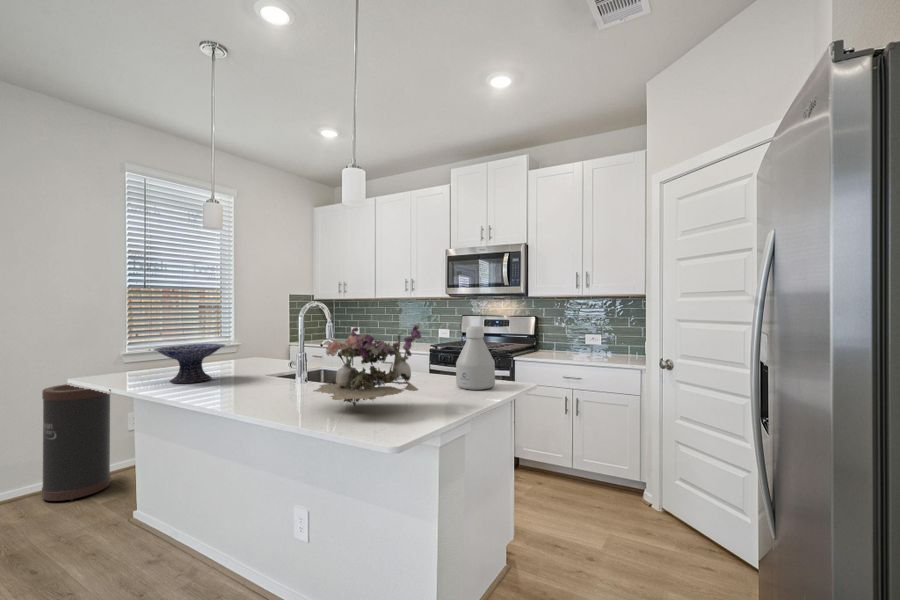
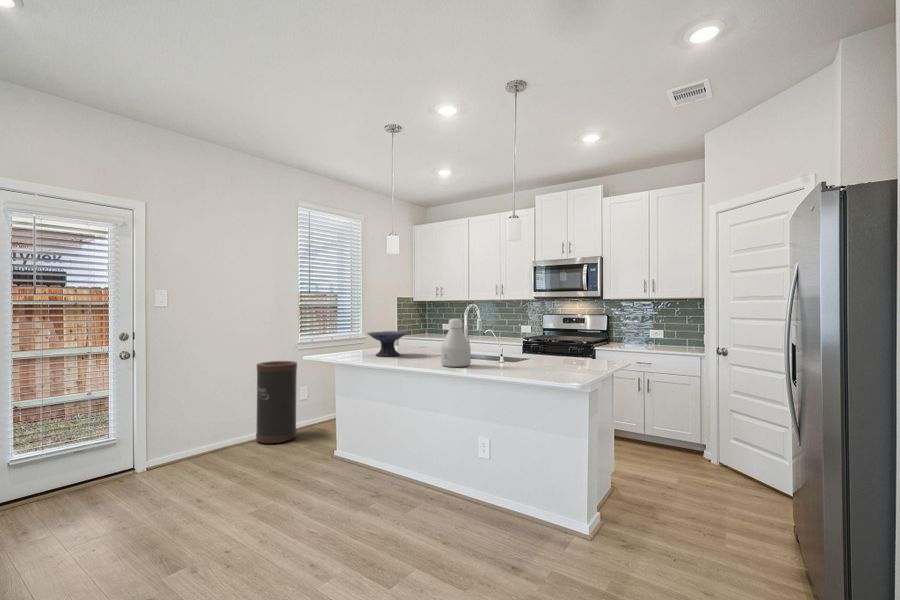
flower arrangement: present [314,323,421,406] -> none [497,316,566,369]
bottle: present [456,326,495,390] -> present [441,319,471,367]

